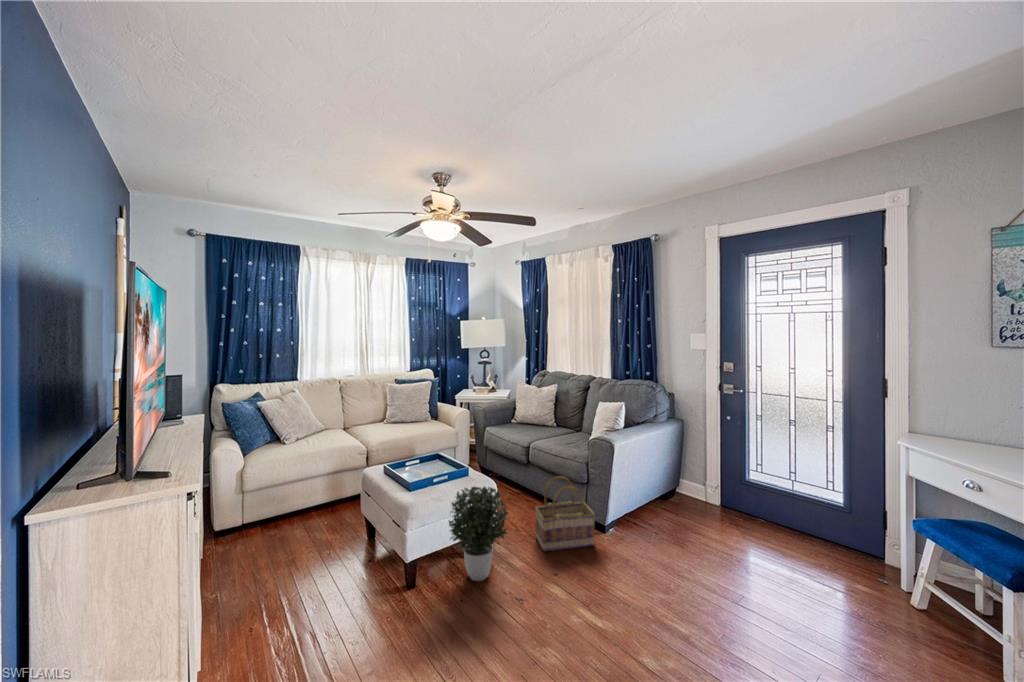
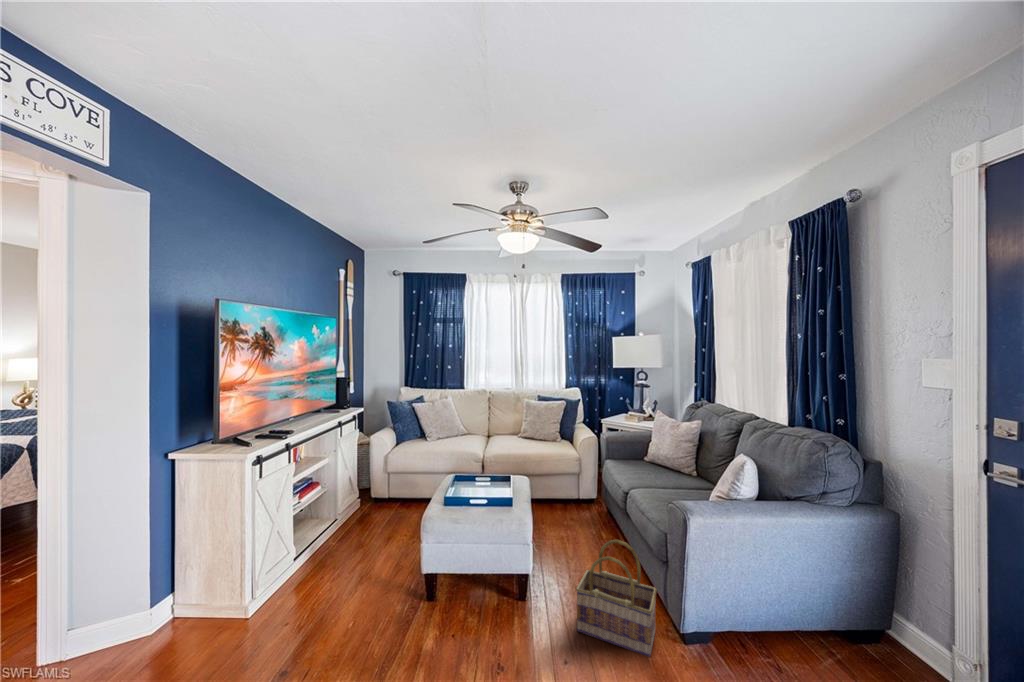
potted plant: present [449,486,508,581] -> none [448,518,521,631]

